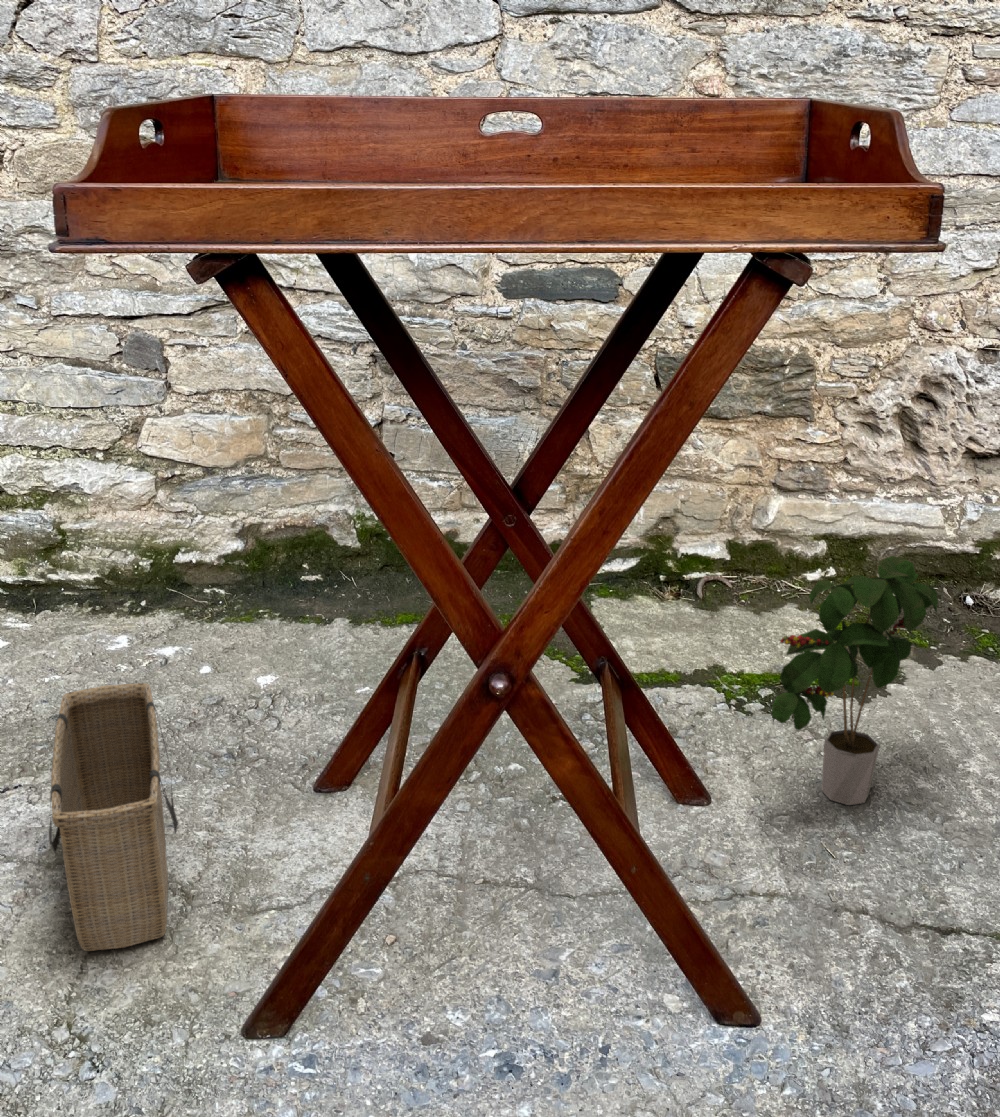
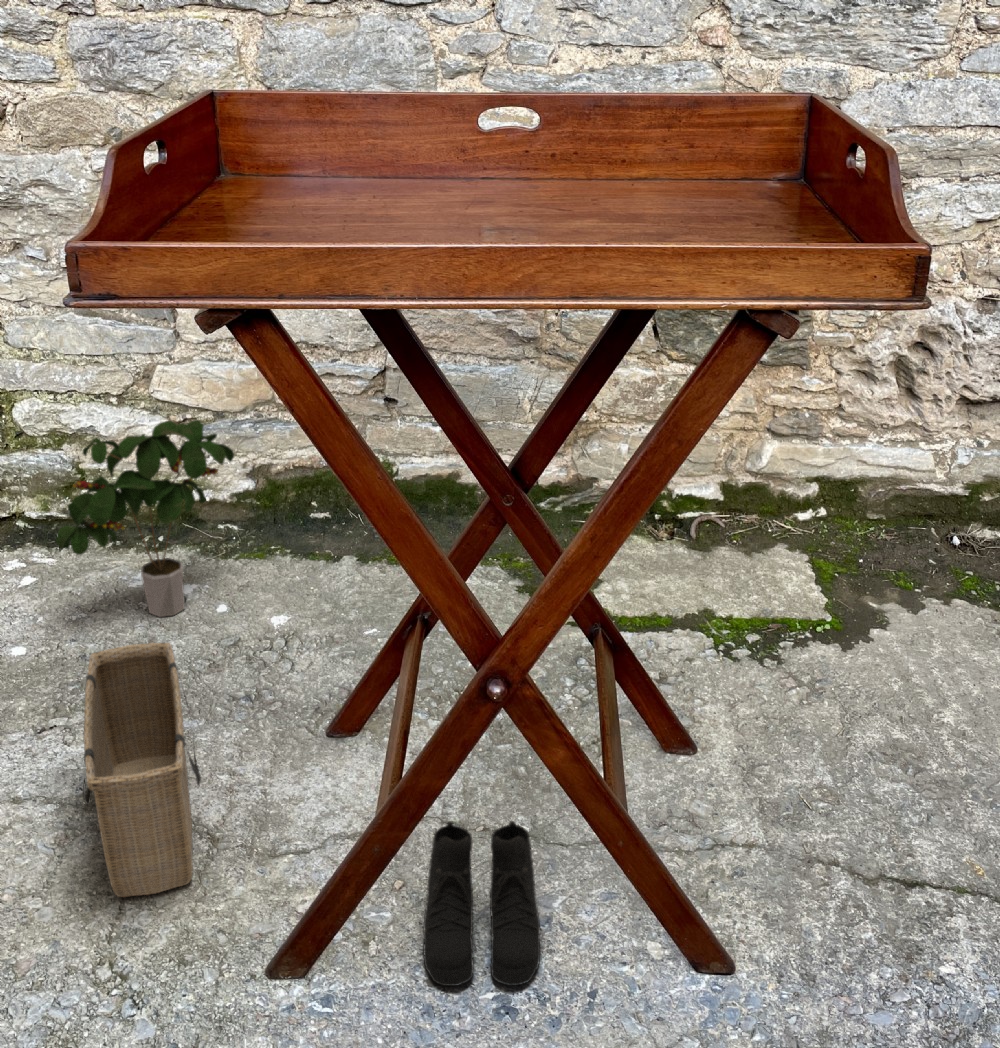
potted plant: present [772,556,938,805] -> present [56,420,234,617]
boots: none [418,863,546,1041] -> present [423,821,540,986]

